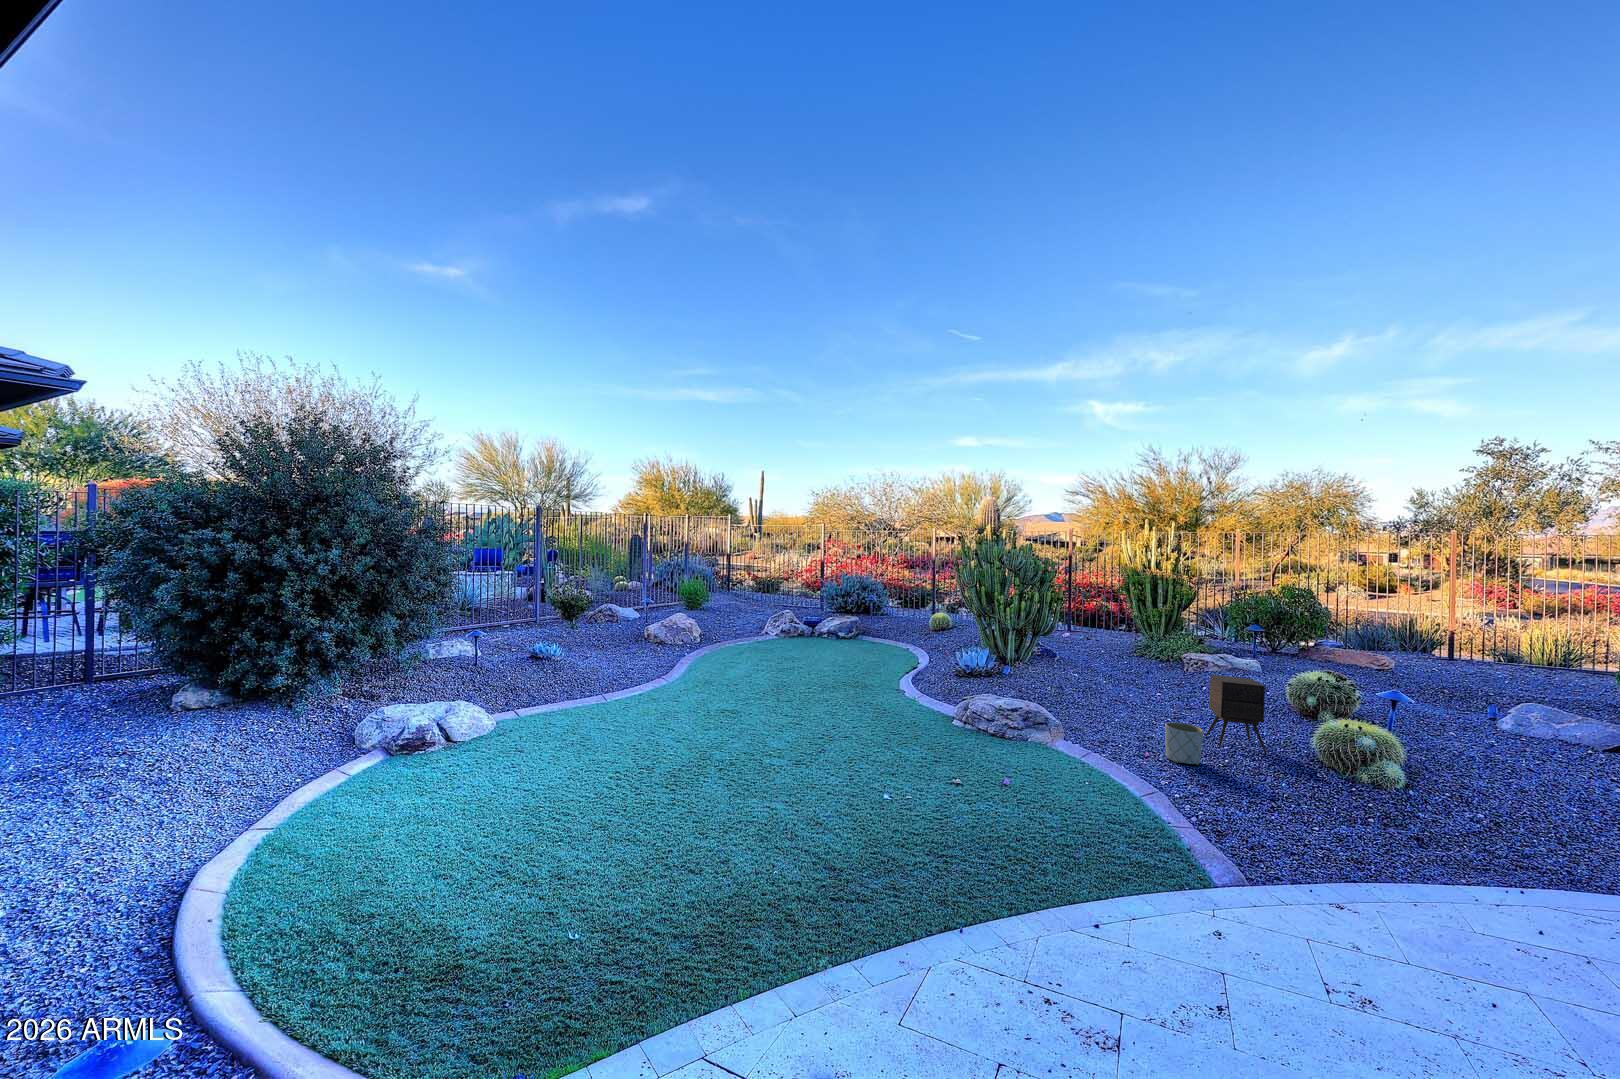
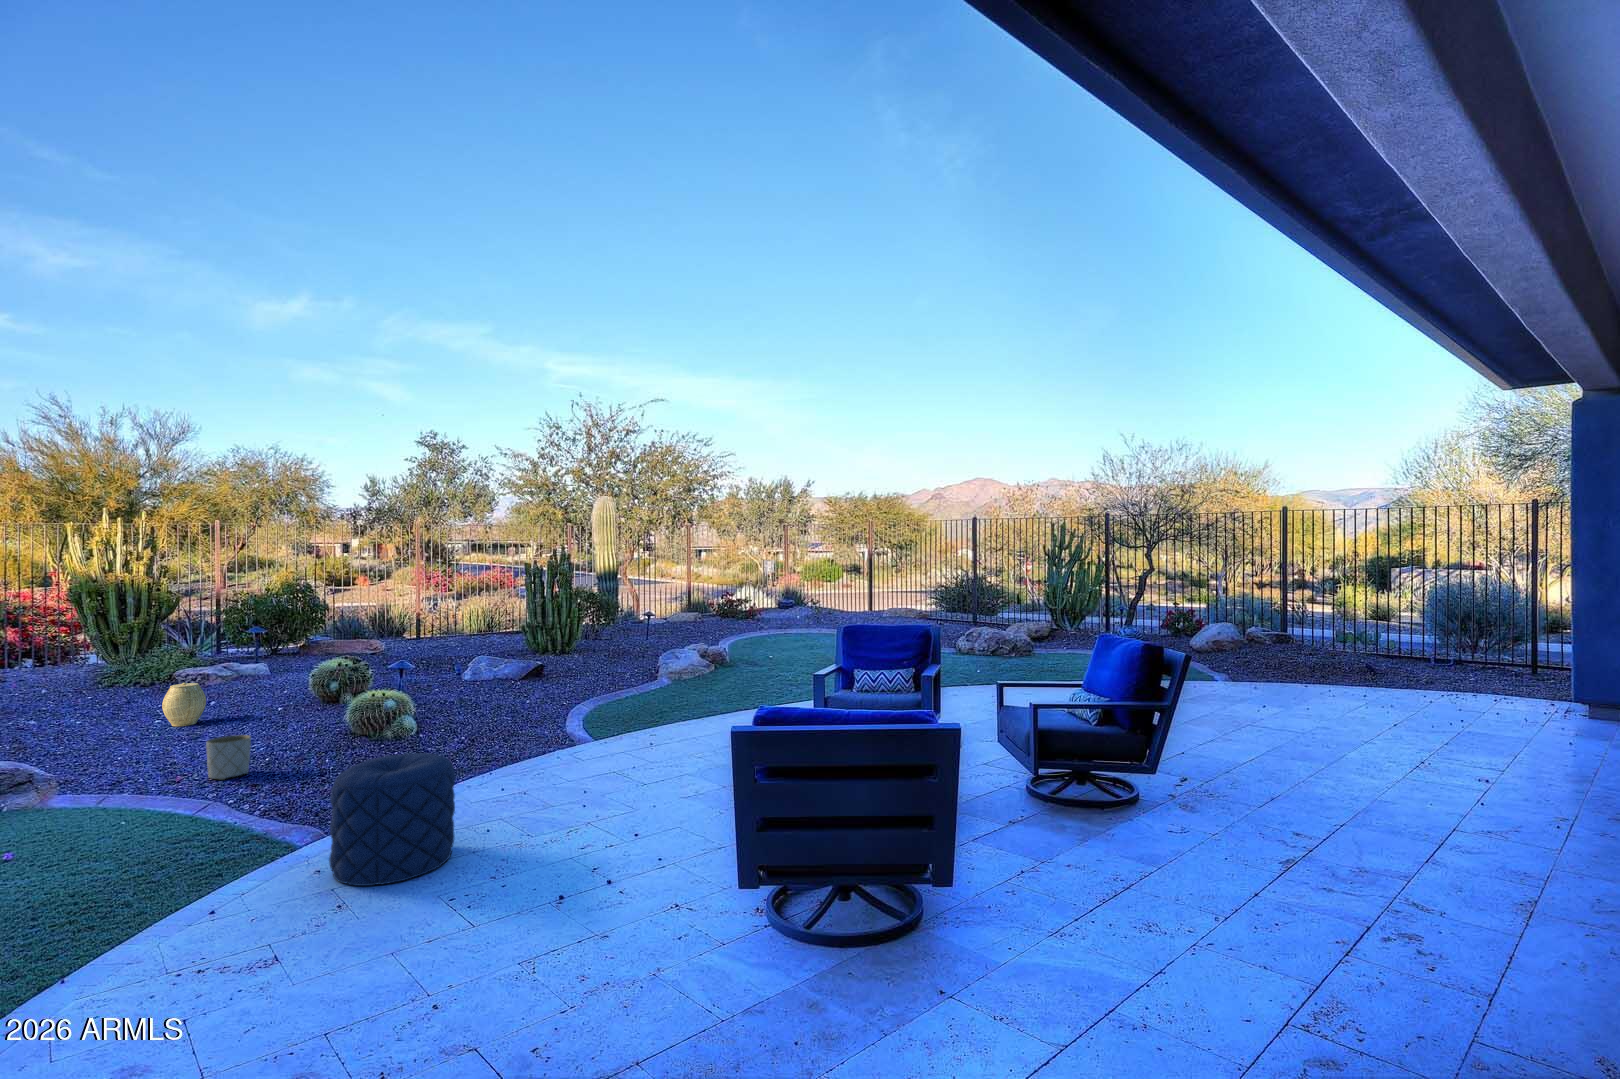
woven basket: none [1162,664,1195,701] -> present [162,683,206,726]
side table: present [1206,675,1267,754] -> none [239,675,306,753]
pouf: none [1209,818,1399,1026] -> present [329,753,455,886]

